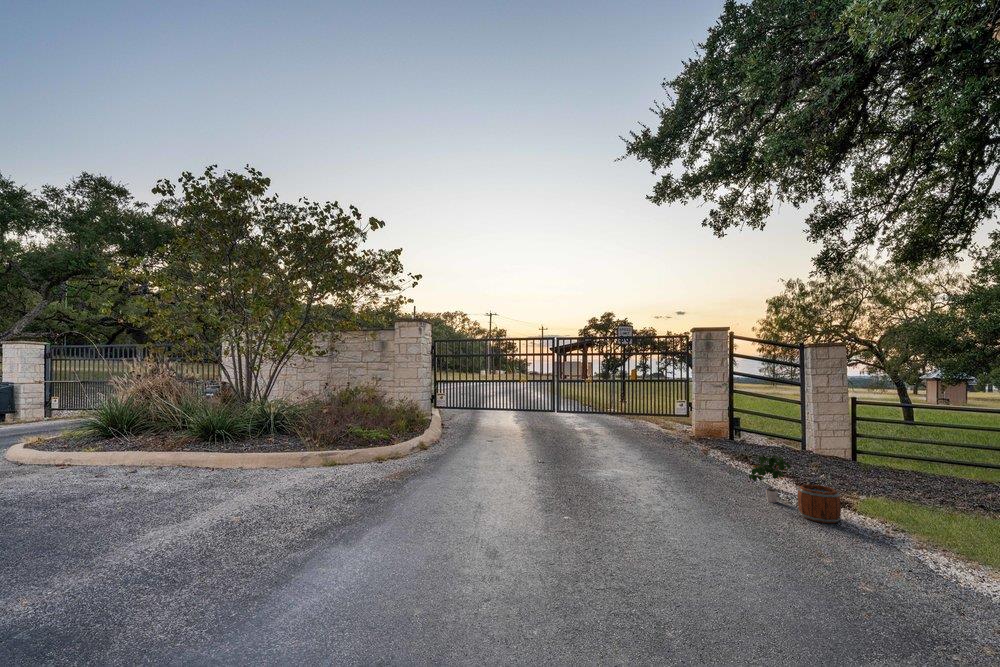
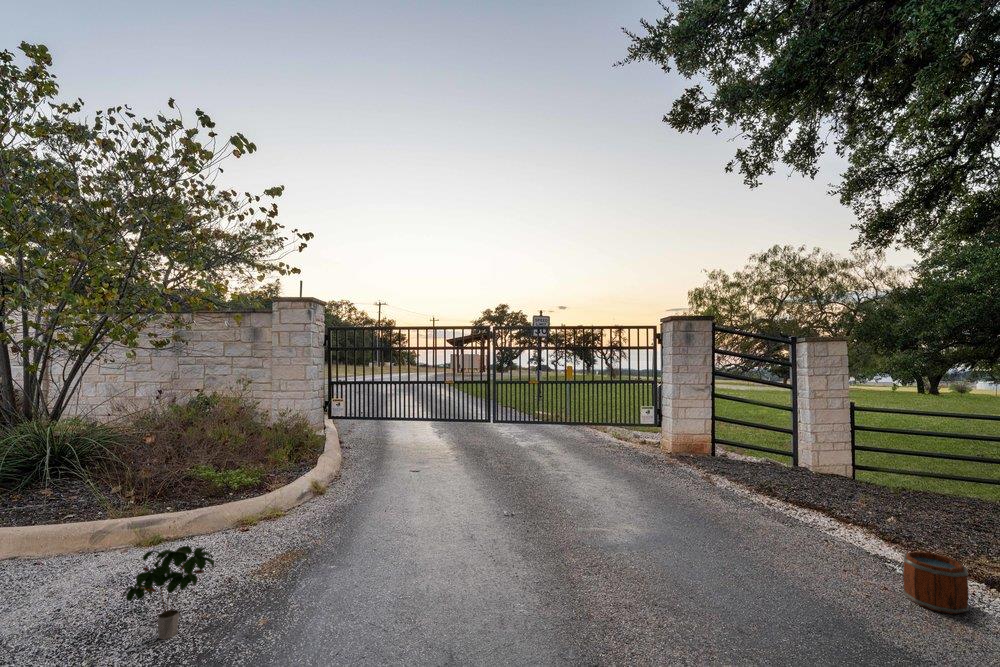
potted plant: present [749,456,790,503] -> present [123,546,214,639]

